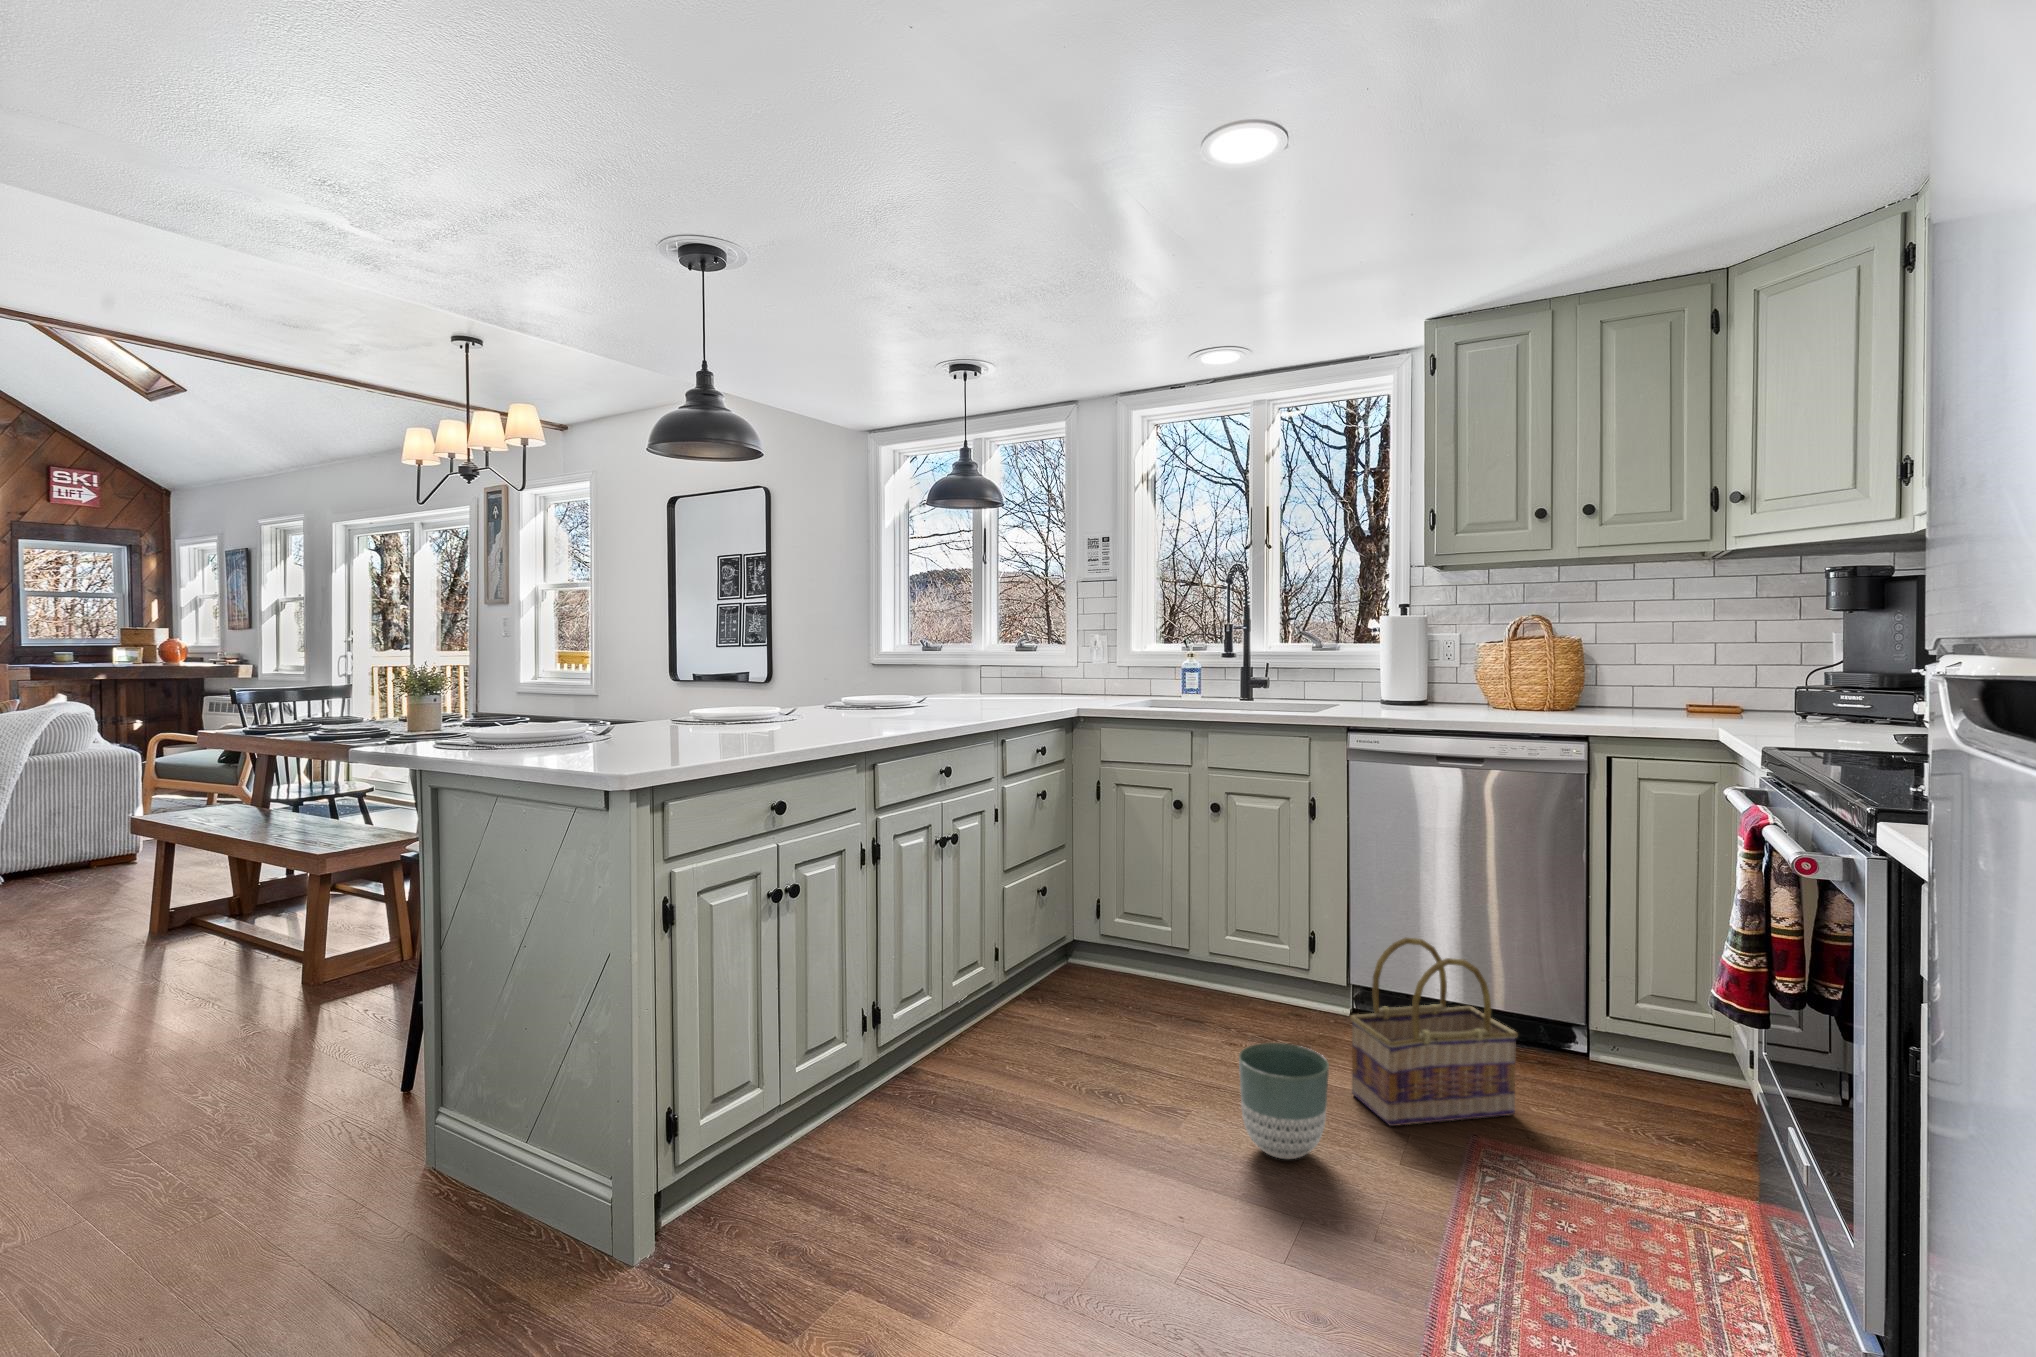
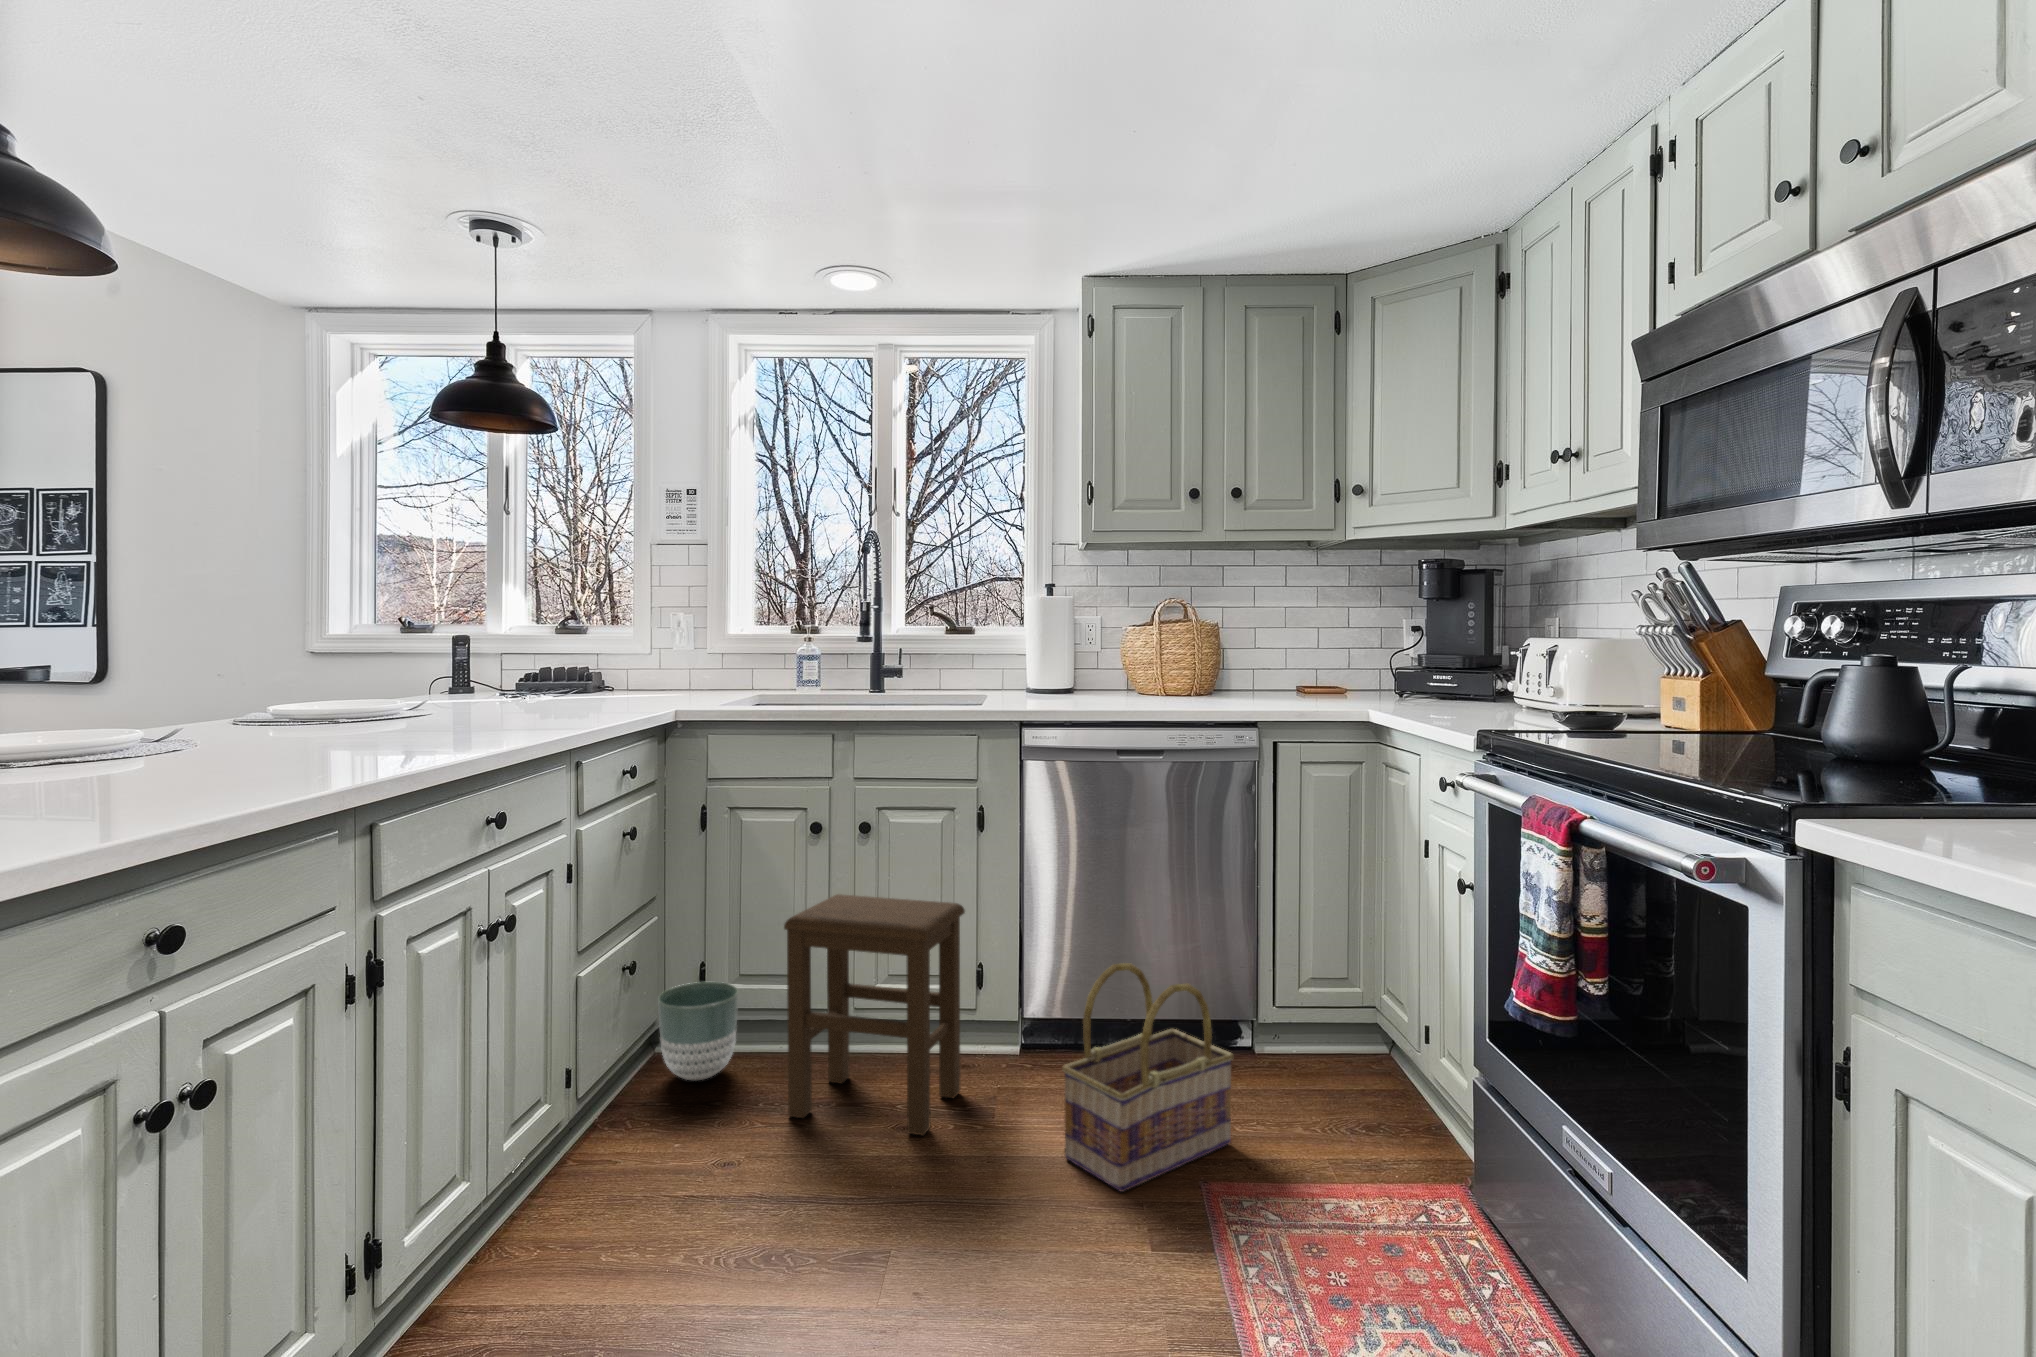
stool: none [1140,859,1289,1057] -> present [784,894,965,1135]
planter: present [1239,1043,1329,1159] -> present [658,982,738,1080]

